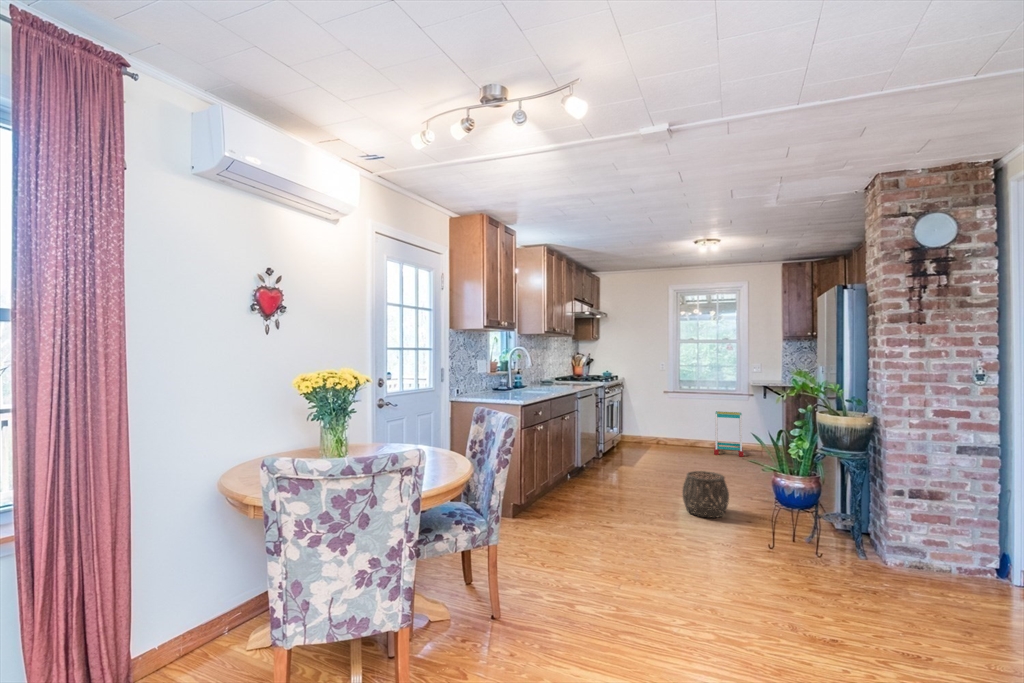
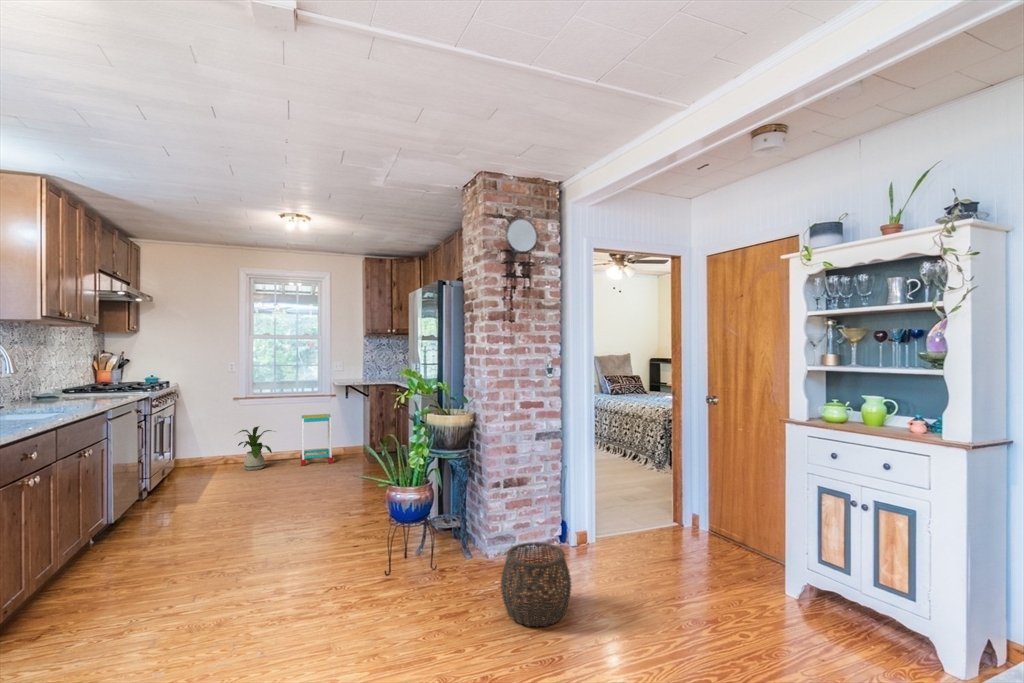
house plant: none [661,416,694,452] -> present [238,426,272,470]
woven basket: present [682,471,729,518] -> present [501,542,571,626]

